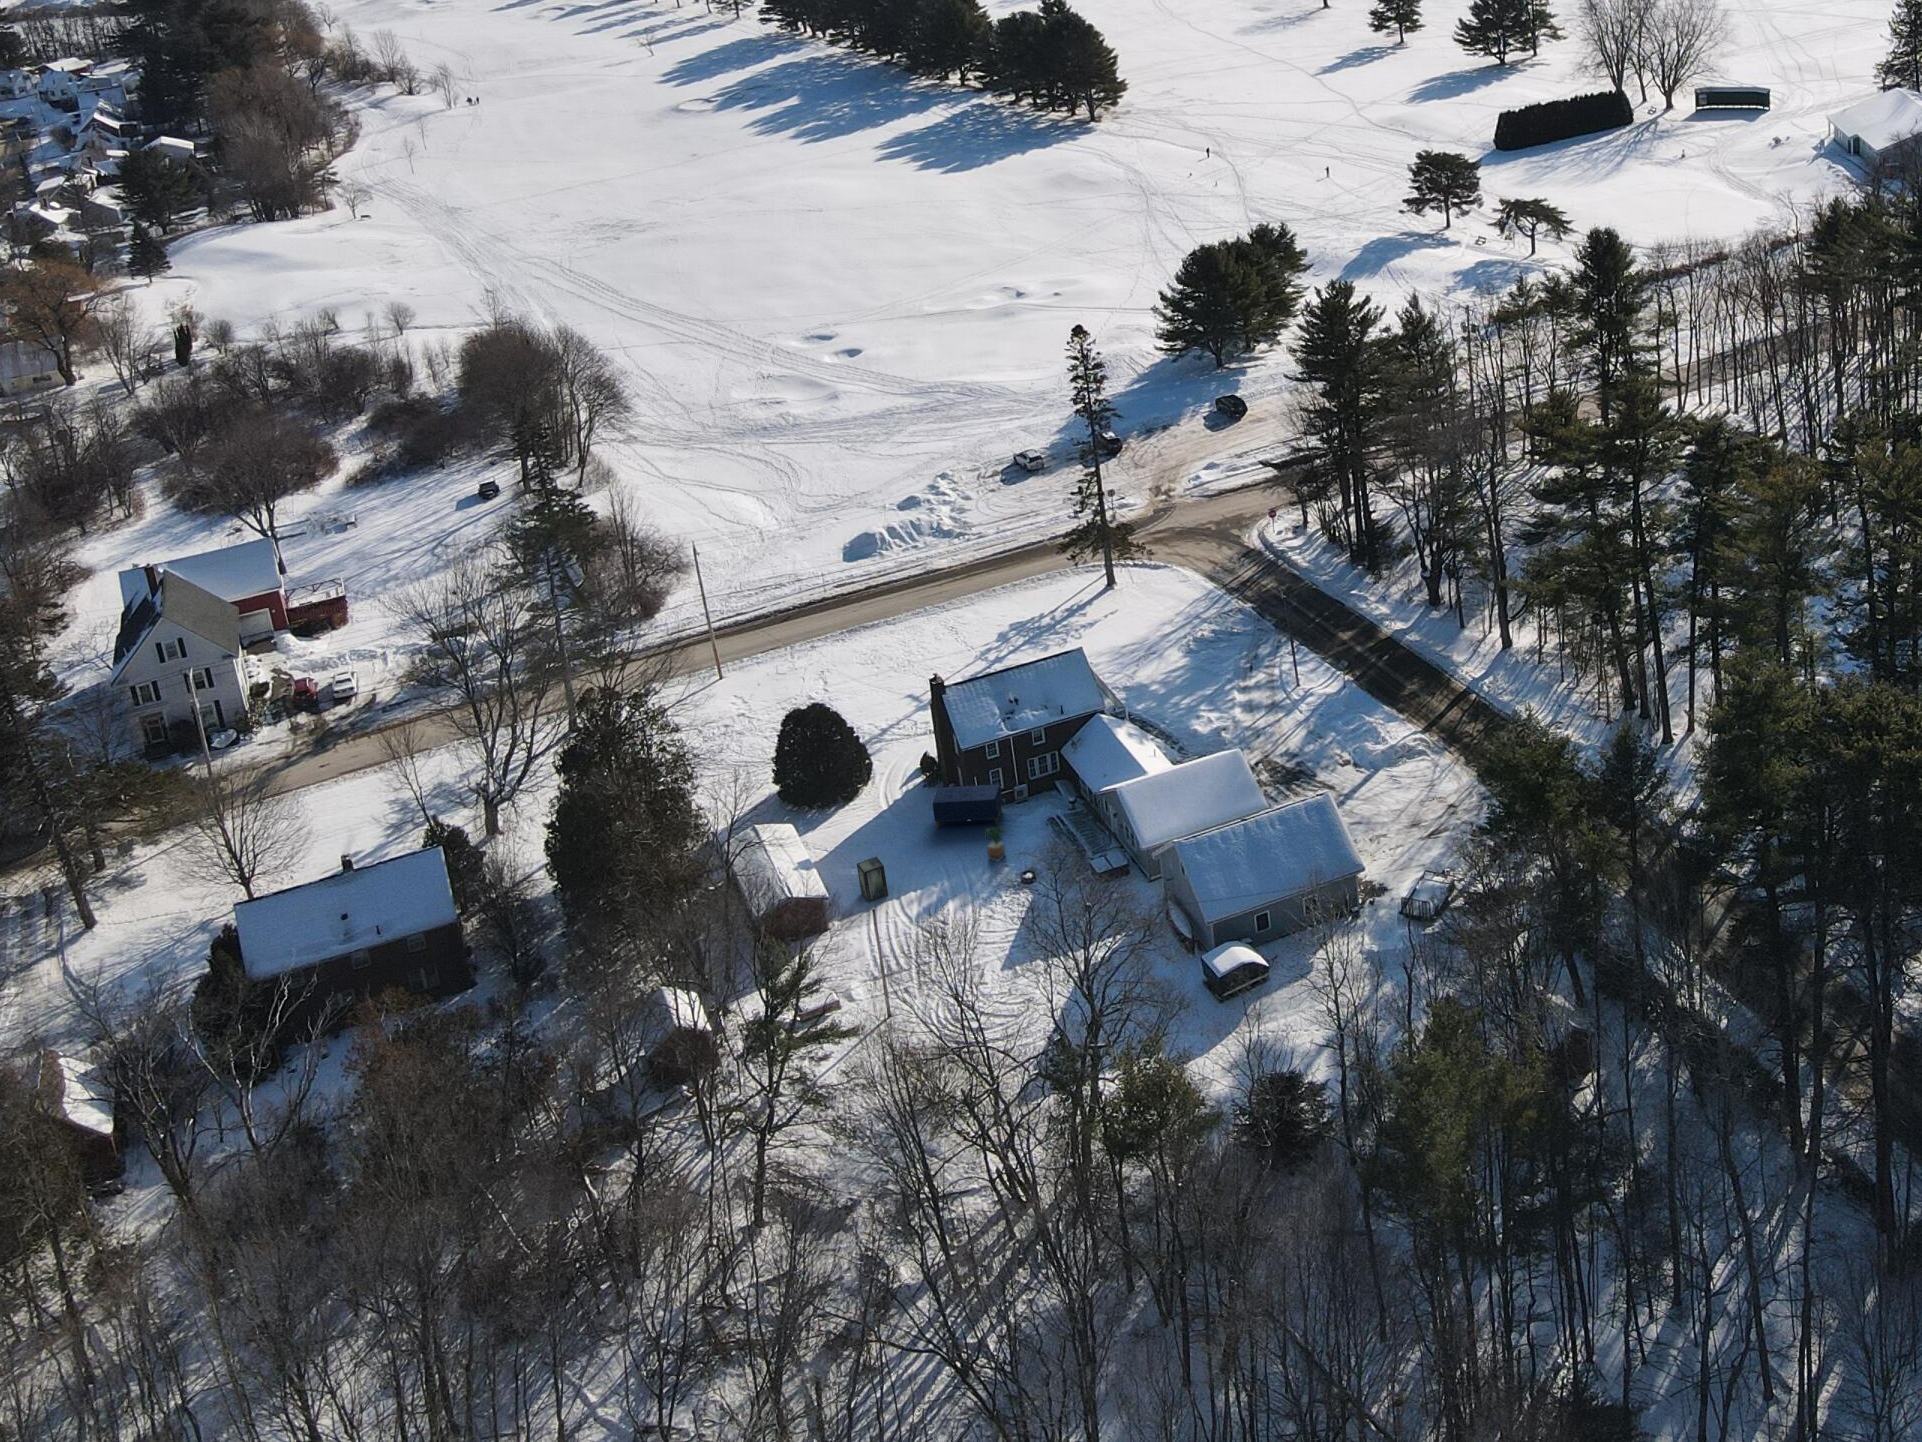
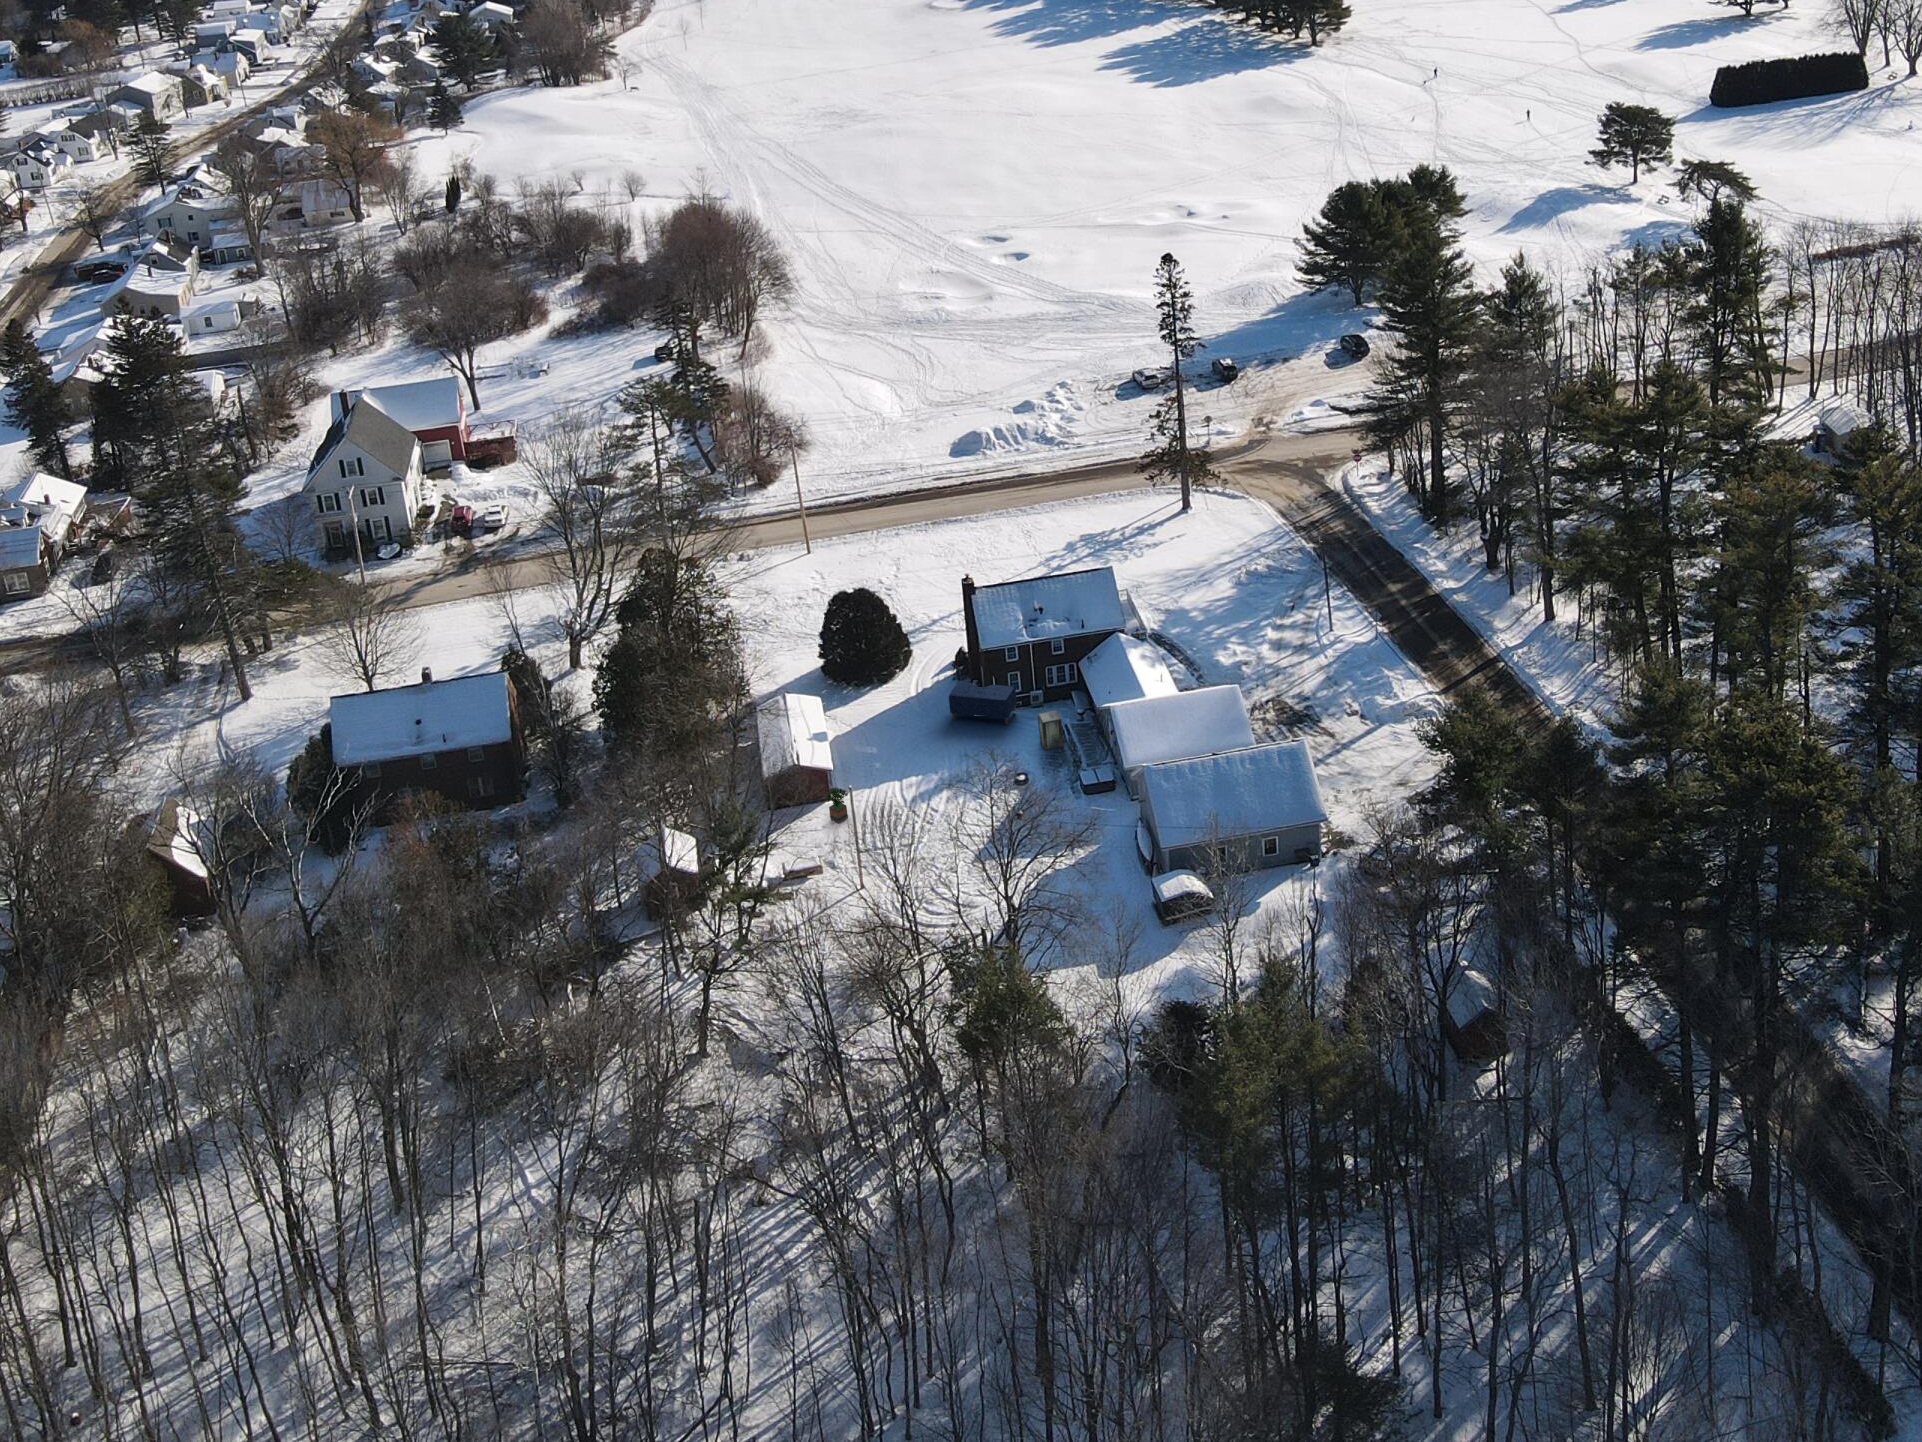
potted tree: present [985,827,1005,861] -> present [826,787,849,824]
storage box: present [857,857,888,902] -> present [1038,710,1064,750]

